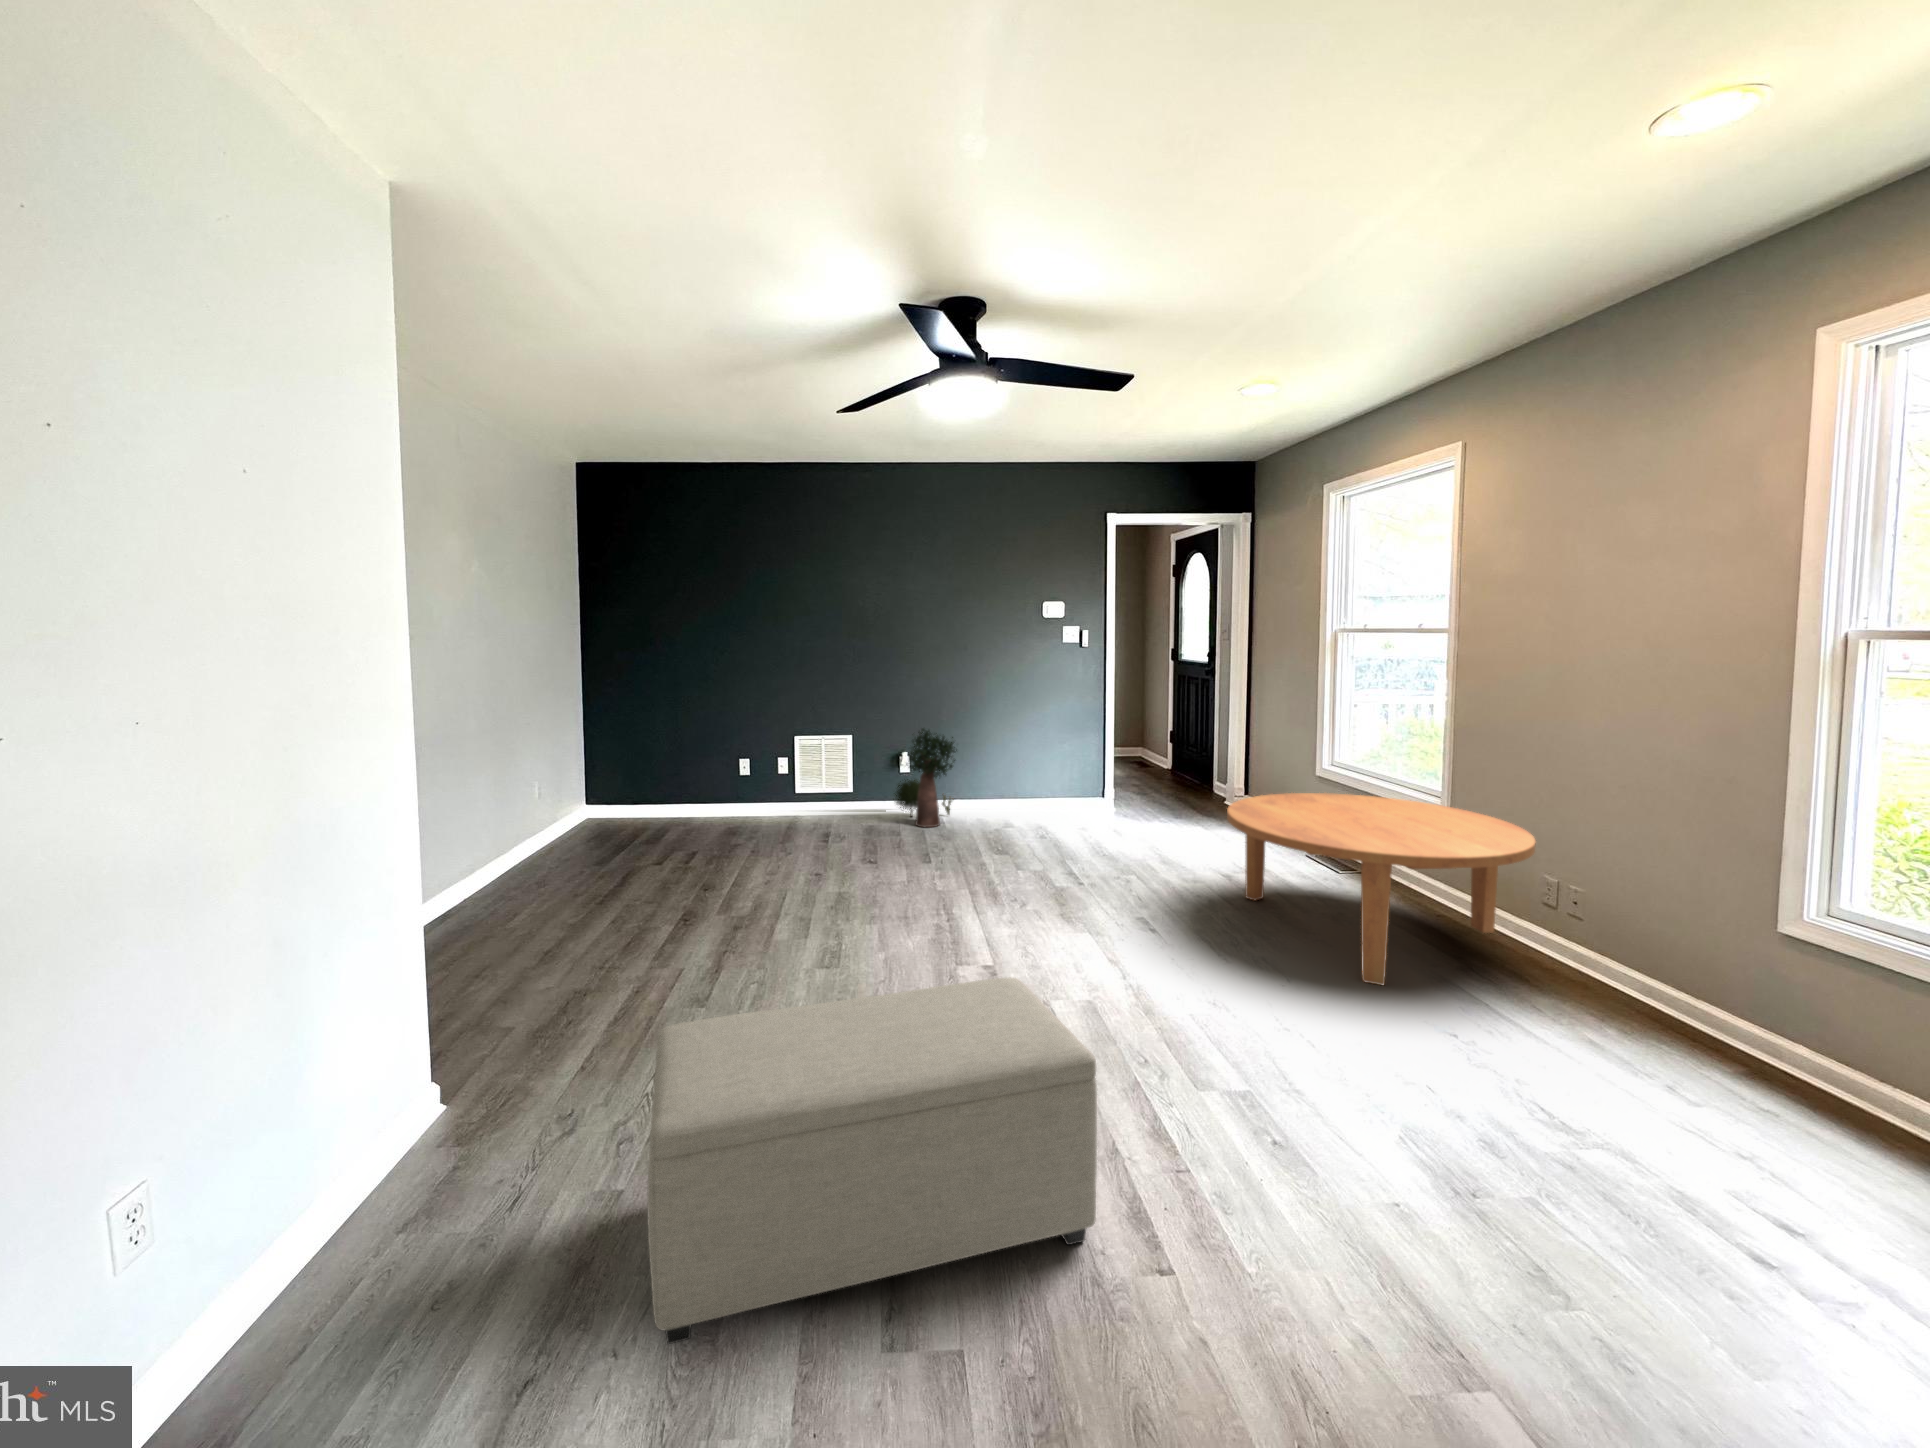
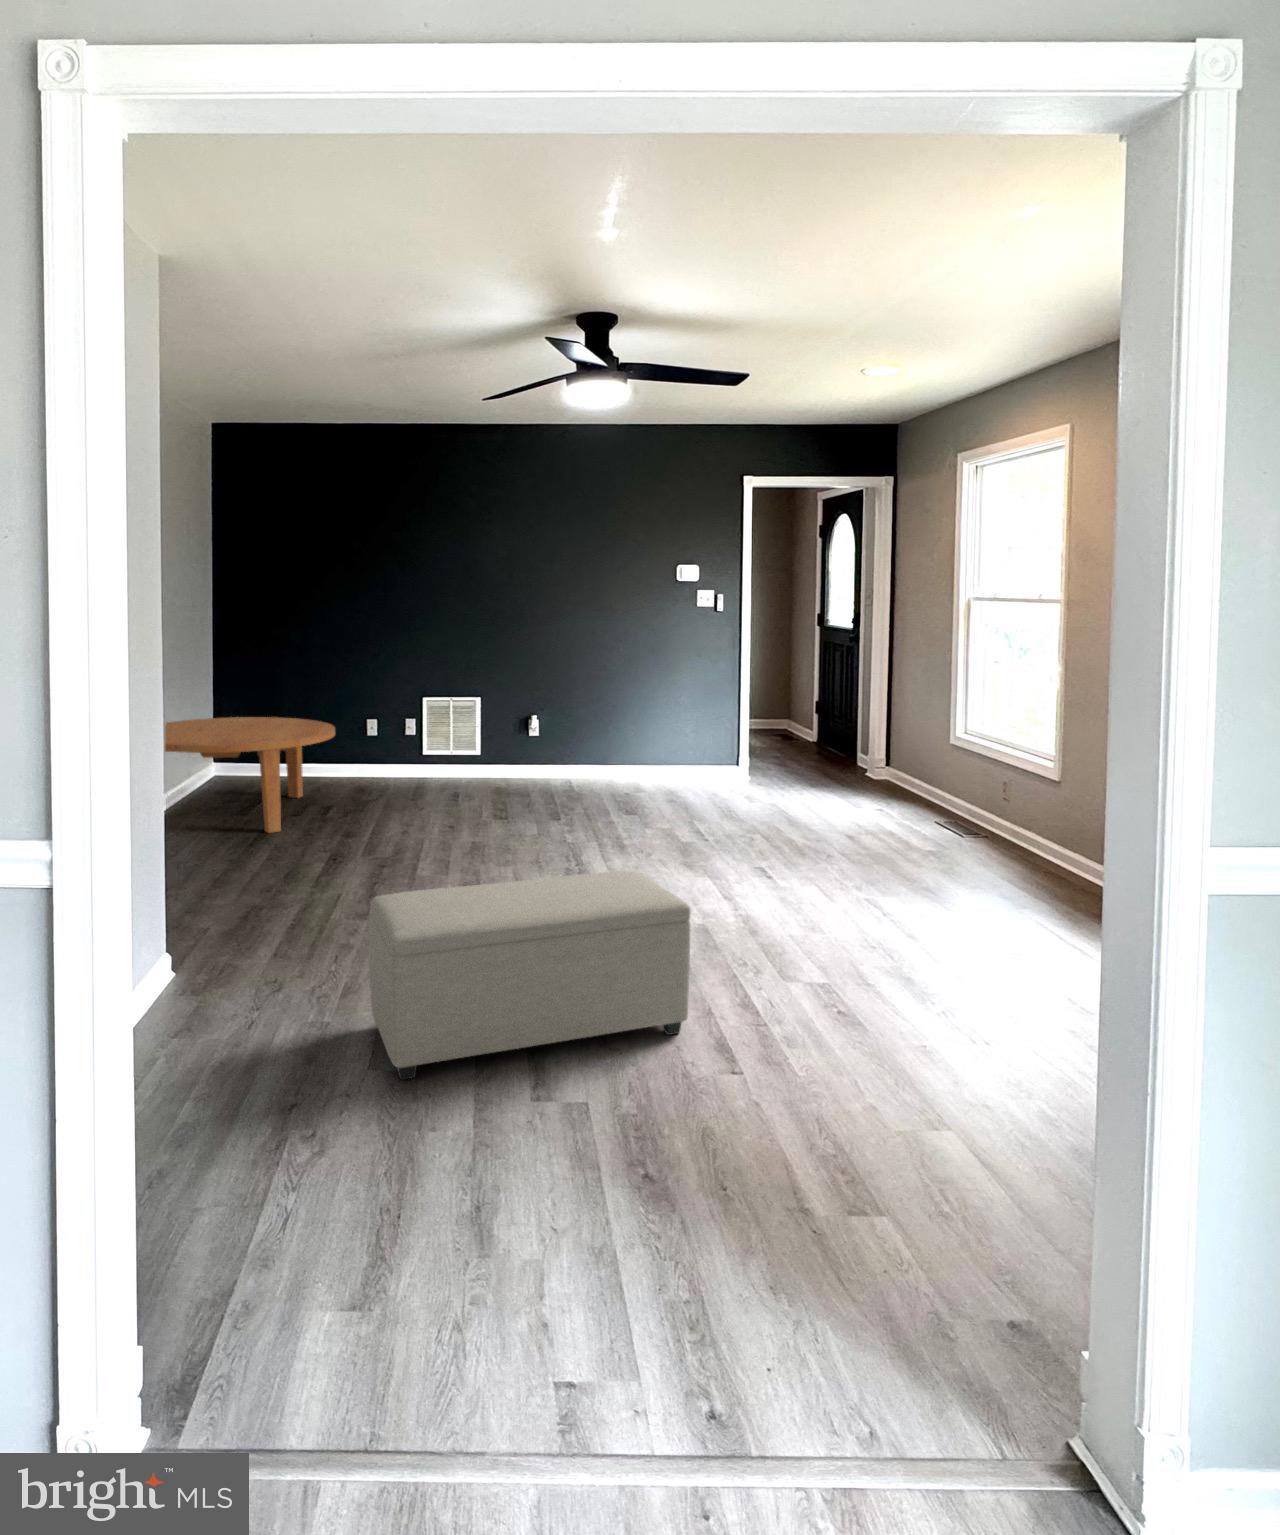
potted plant: present [894,729,957,827] -> none [516,692,587,796]
coffee table: present [1227,793,1535,985] -> present [165,717,335,833]

